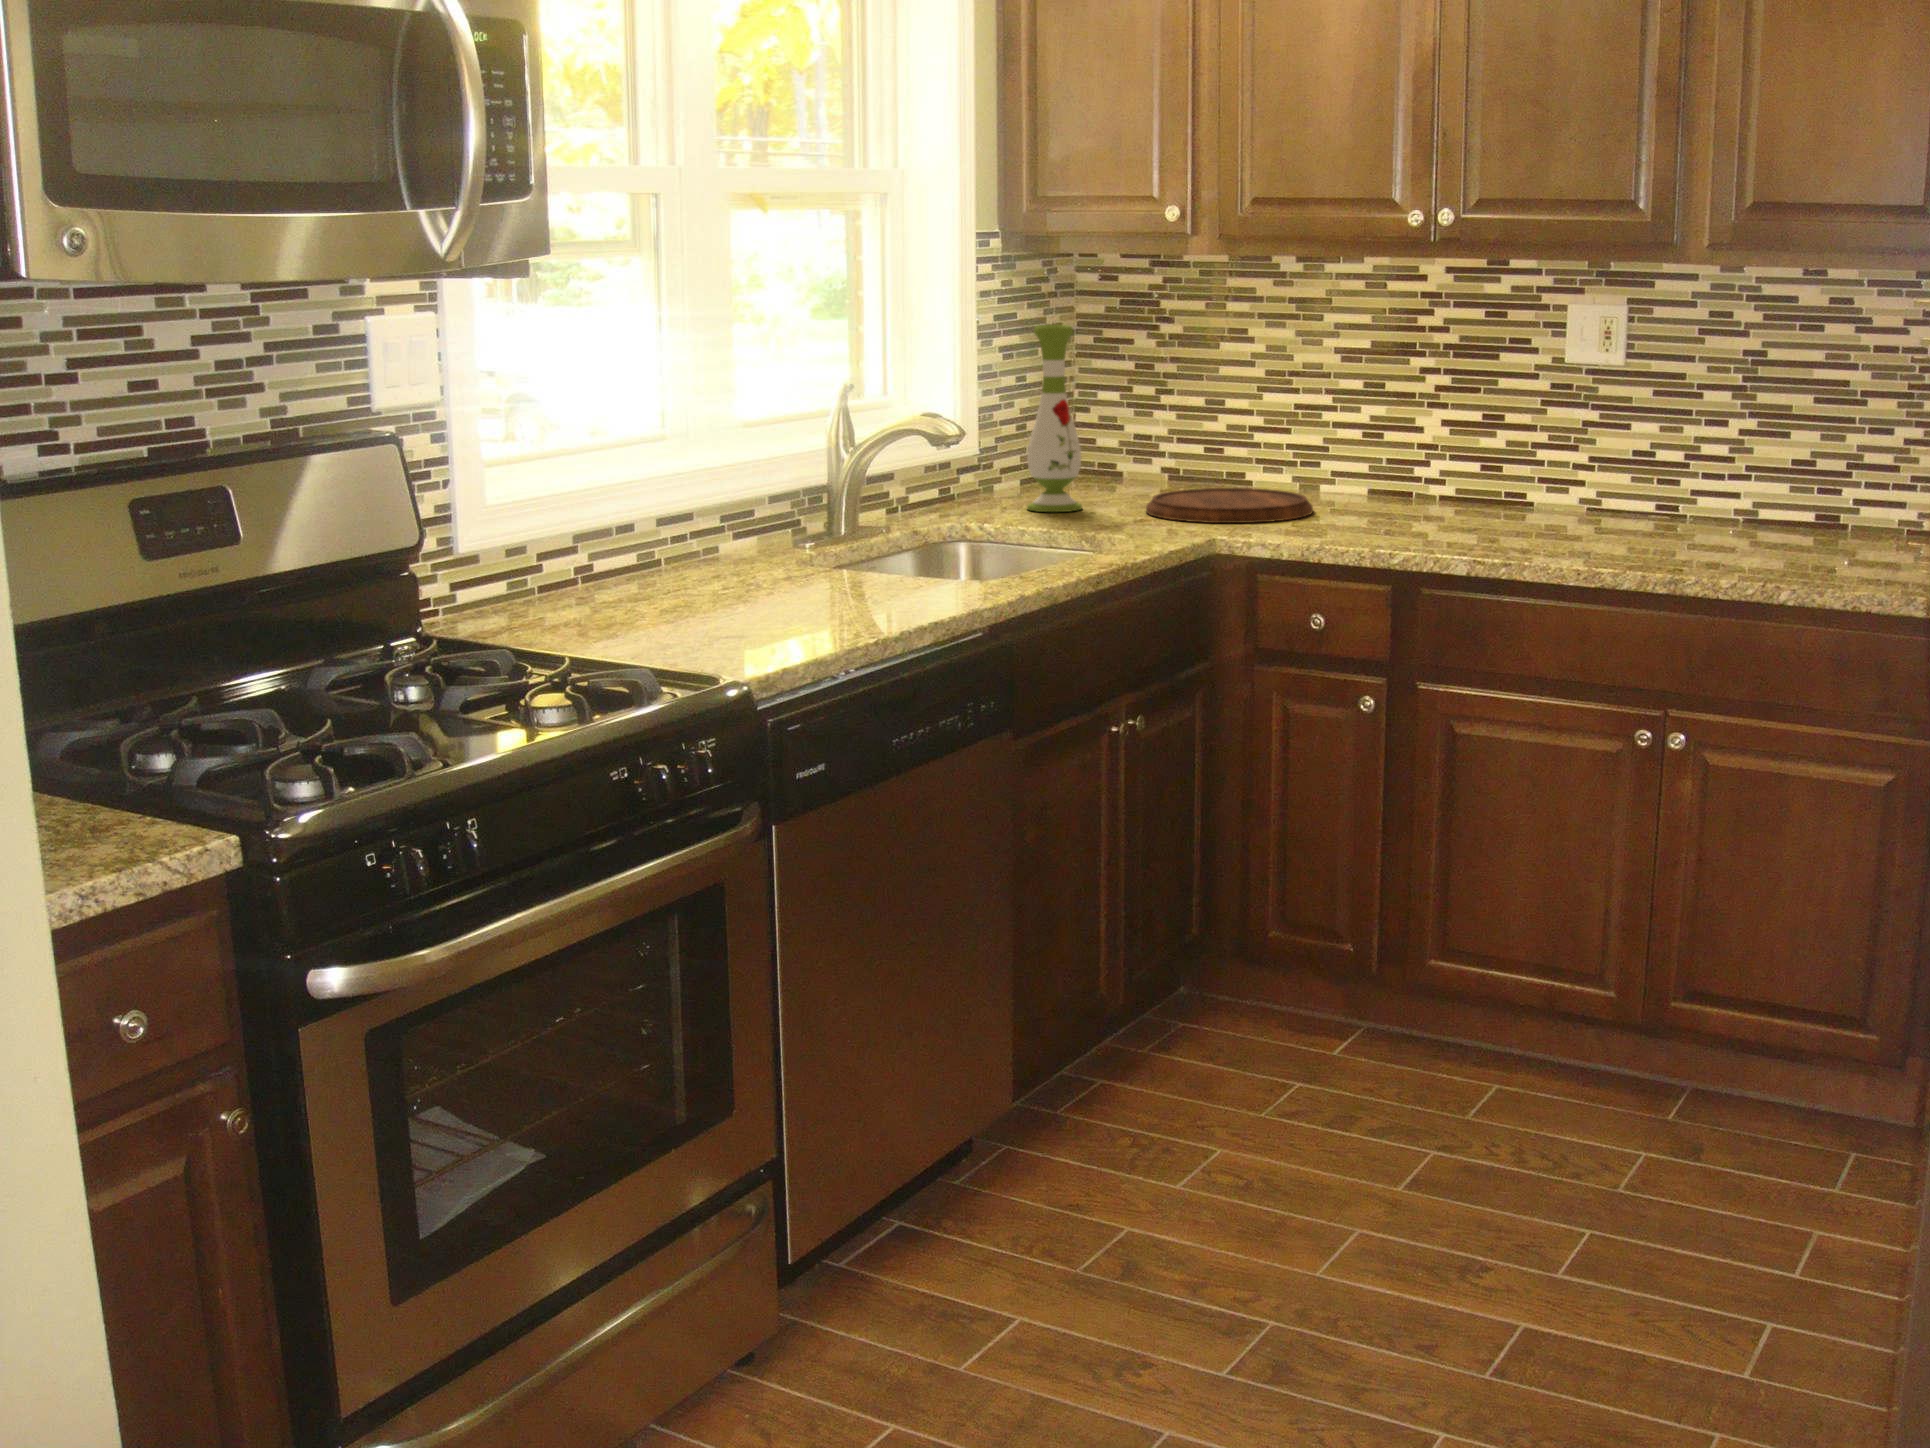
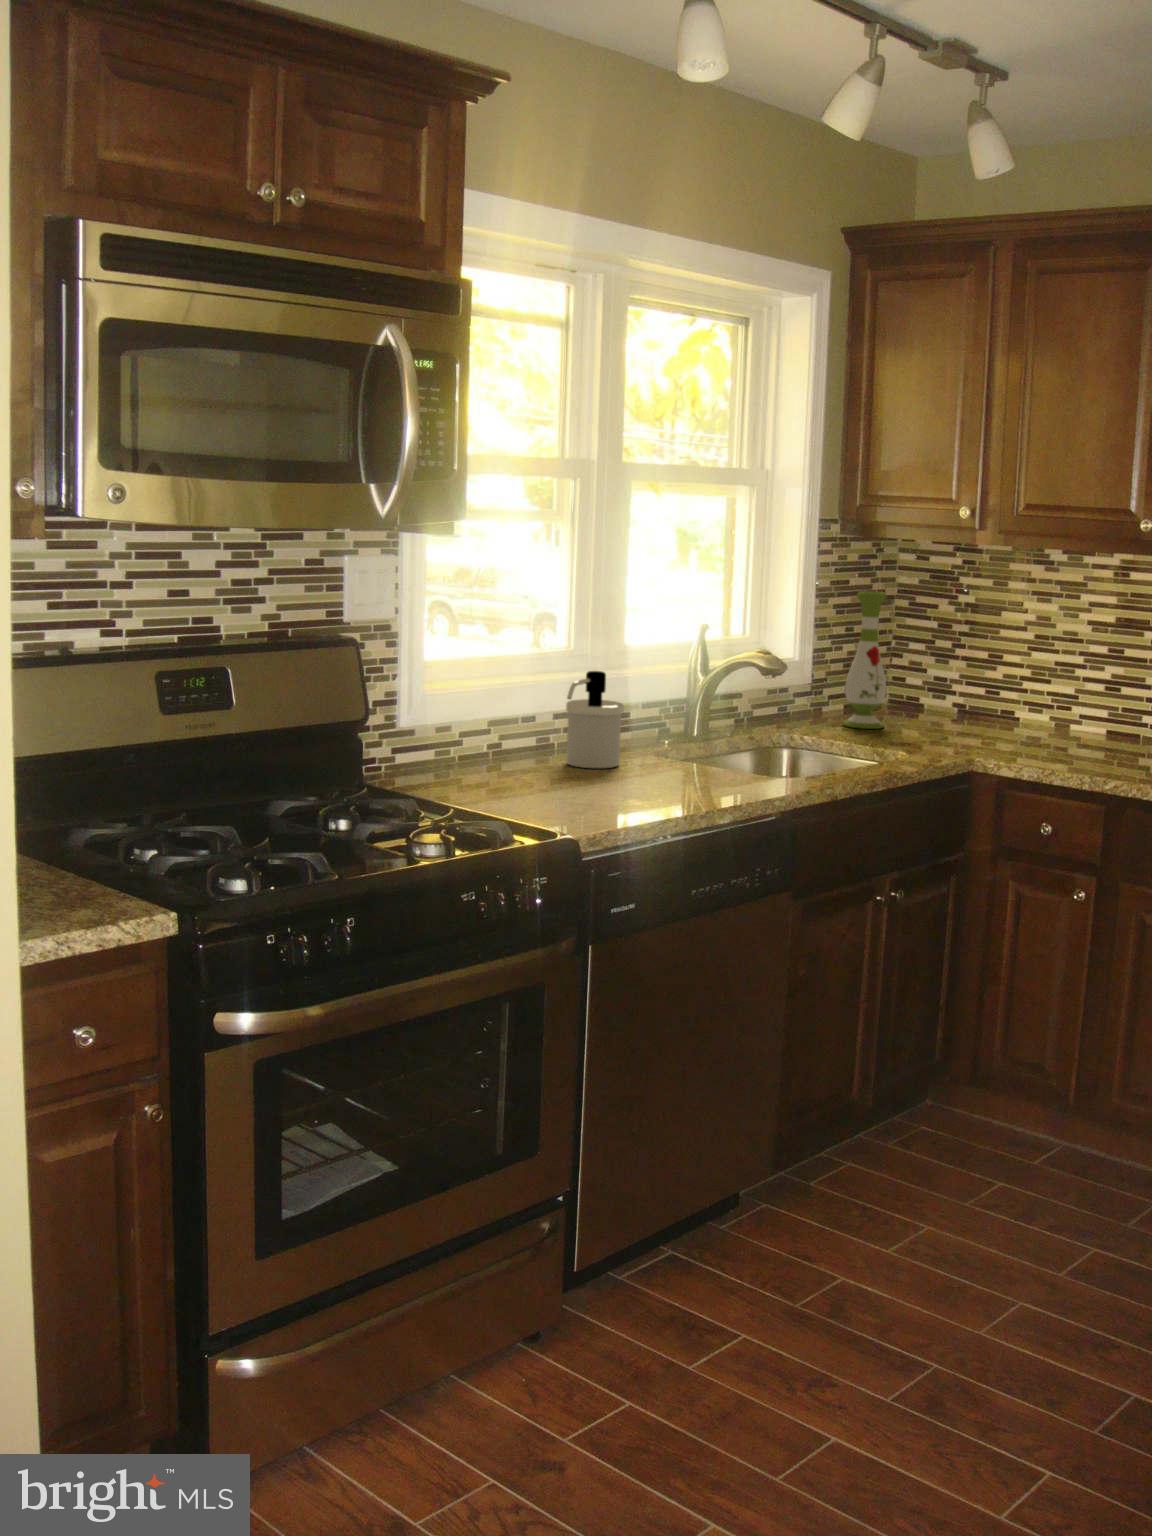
soap dispenser: none [679,457,758,592] -> present [566,671,624,768]
cutting board: present [1146,488,1313,523] -> none [931,719,1061,748]

